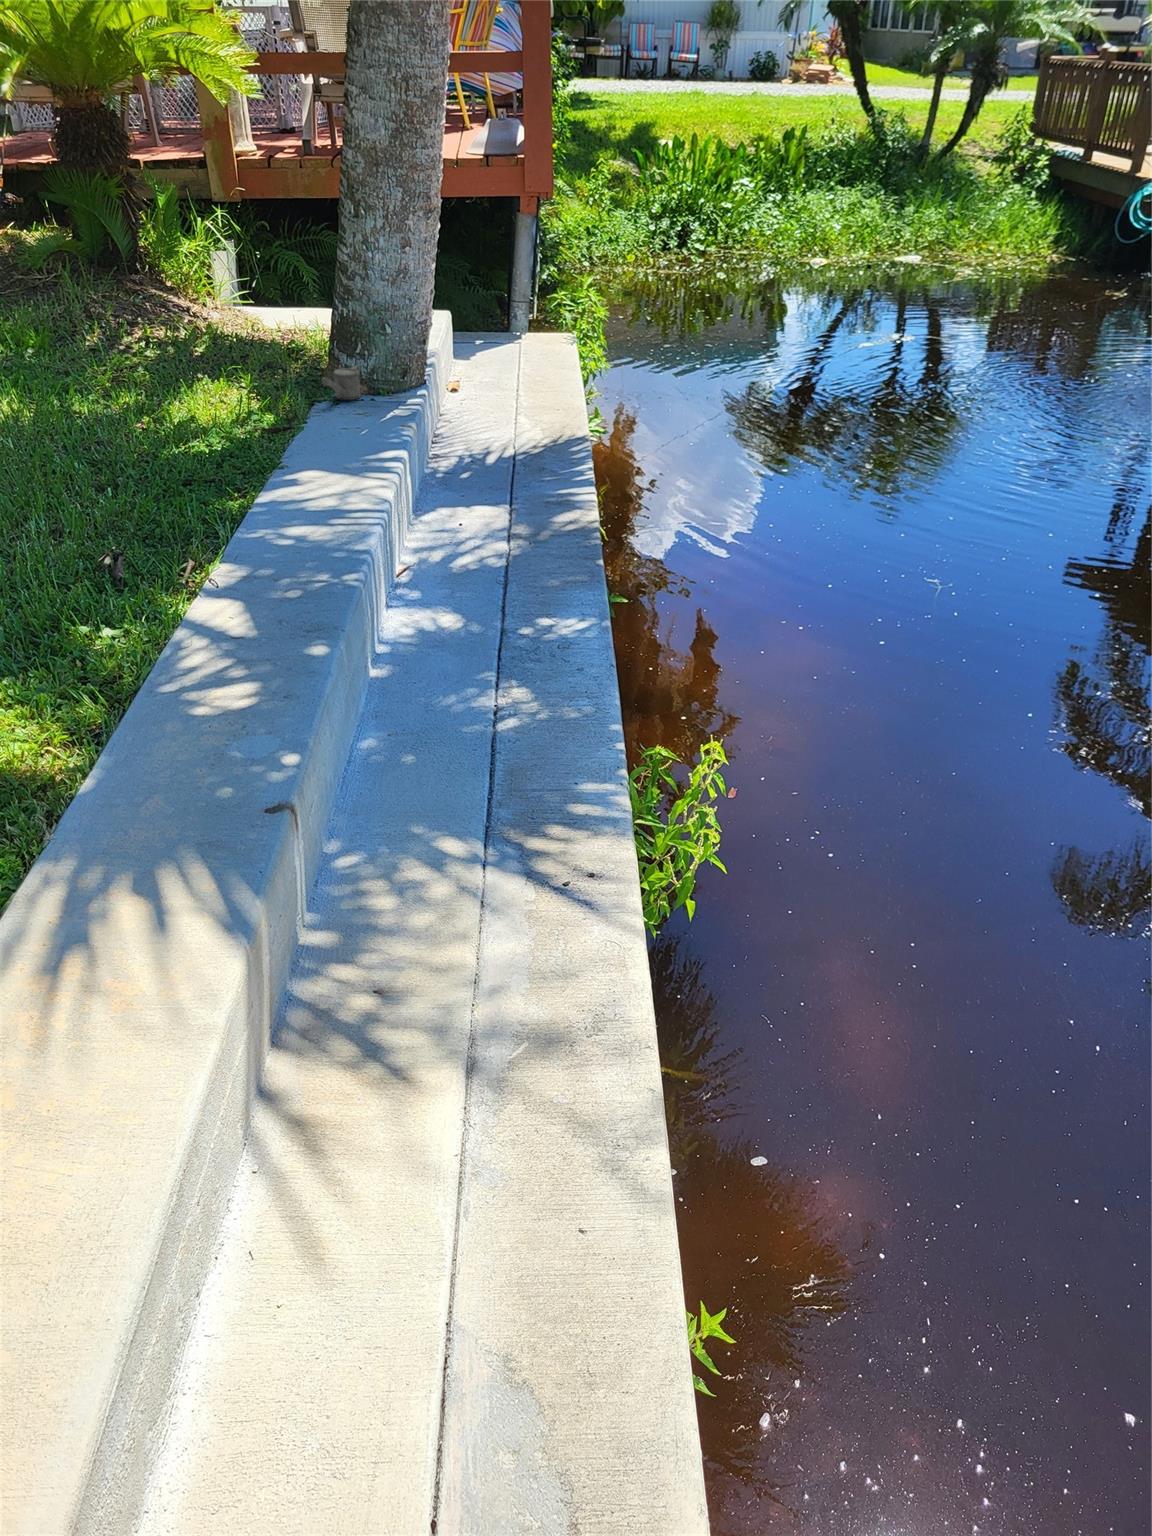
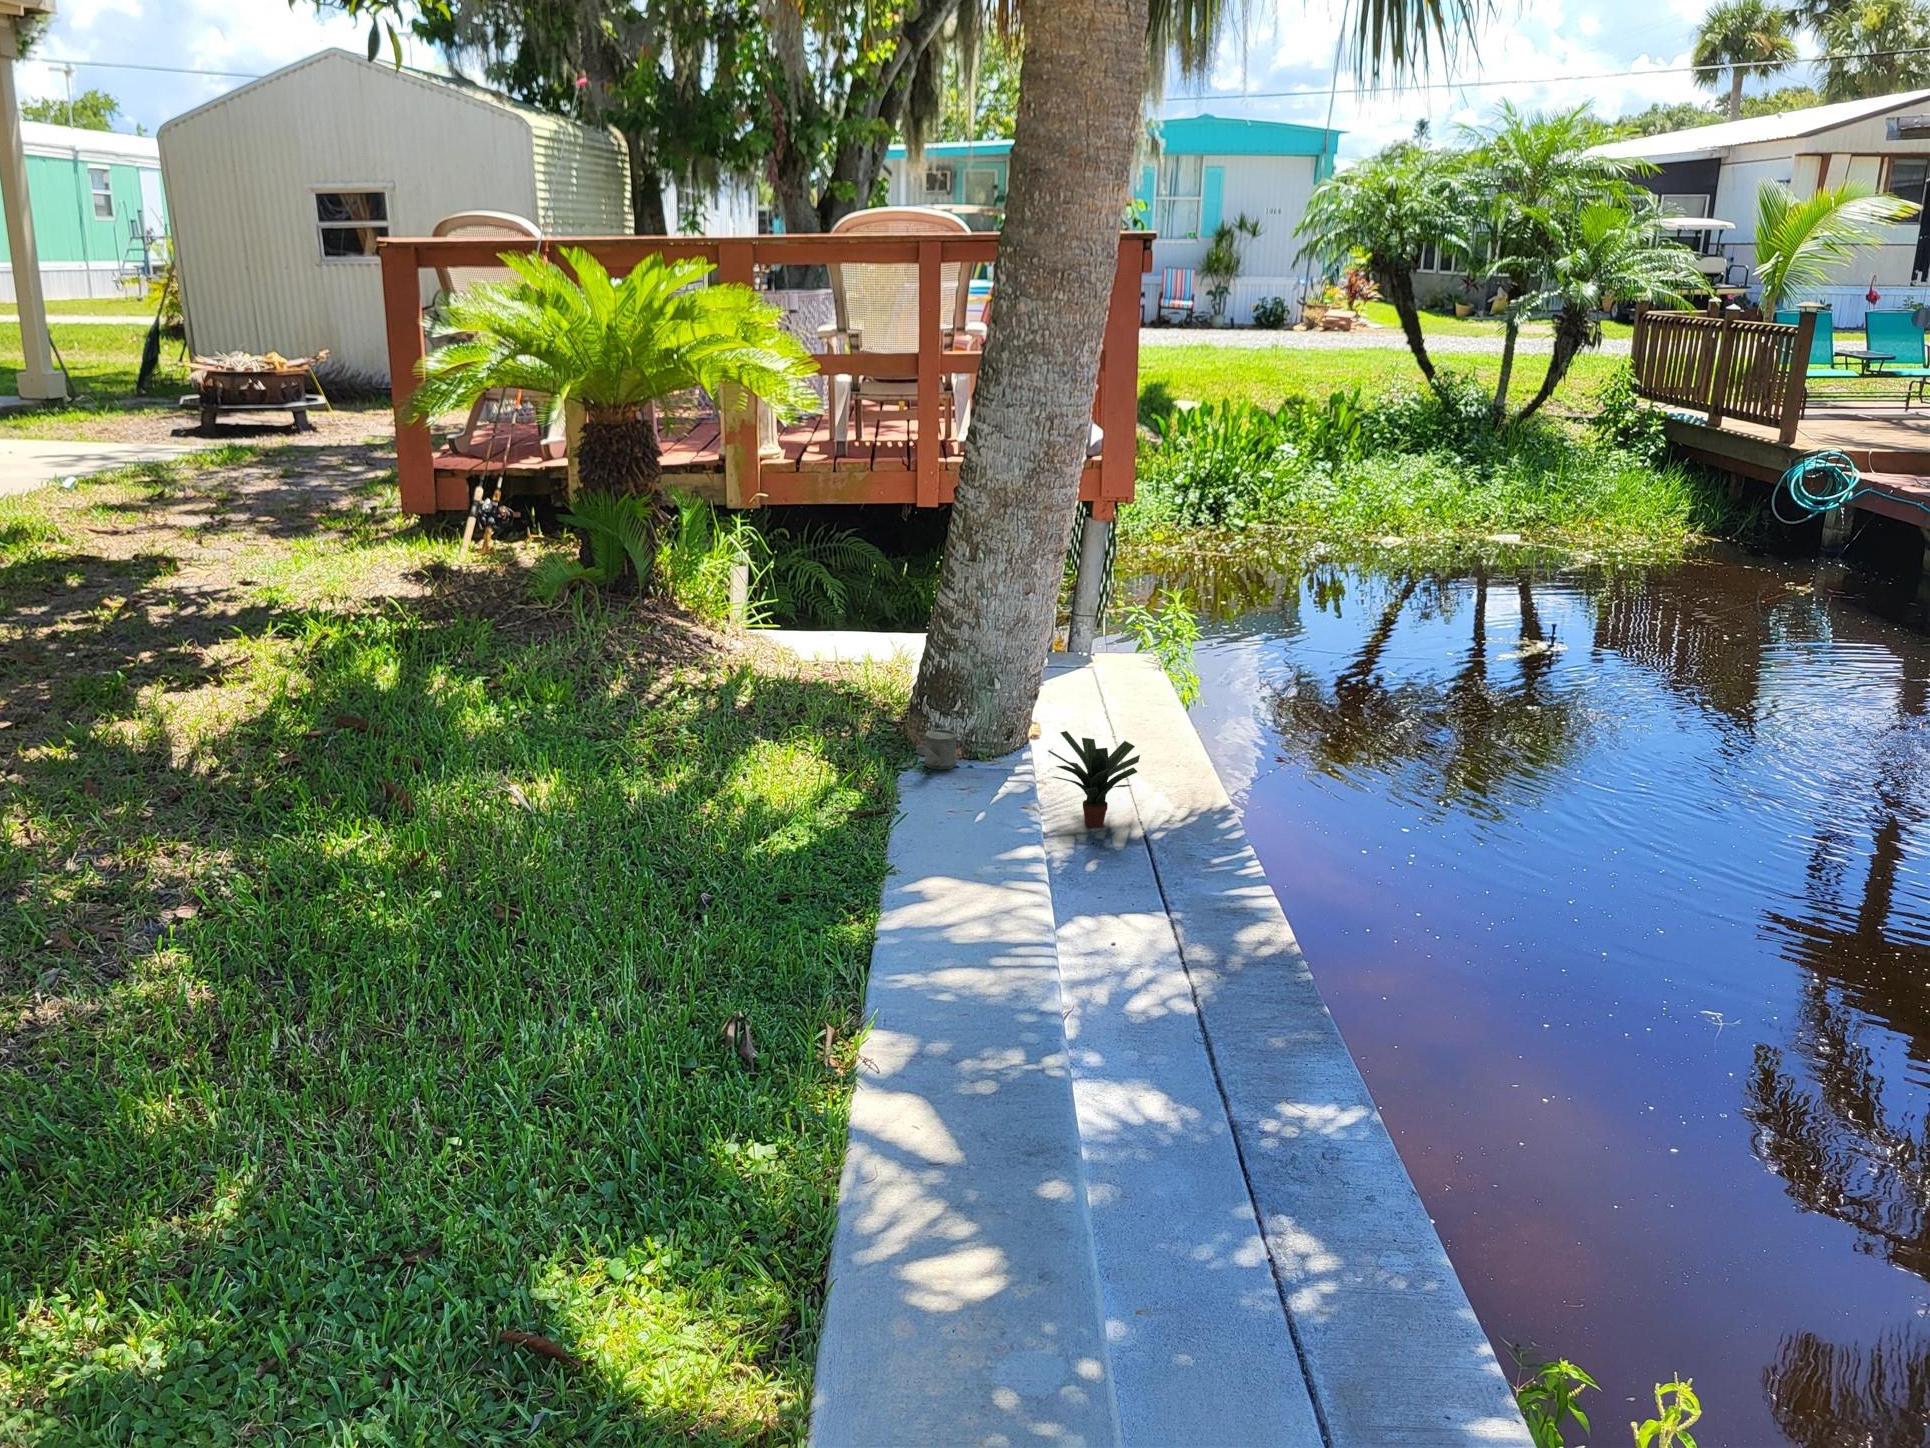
potted plant: none [440,373,513,450] -> present [1048,731,1140,828]

